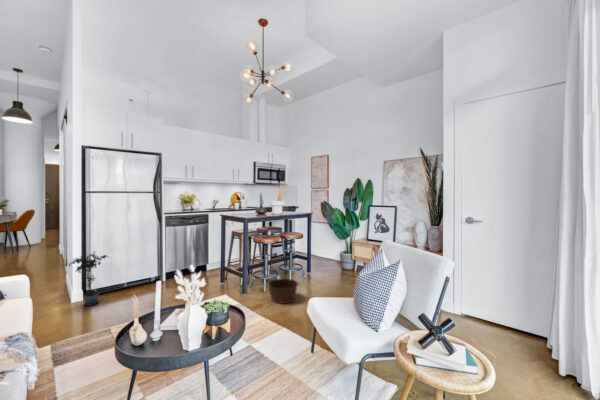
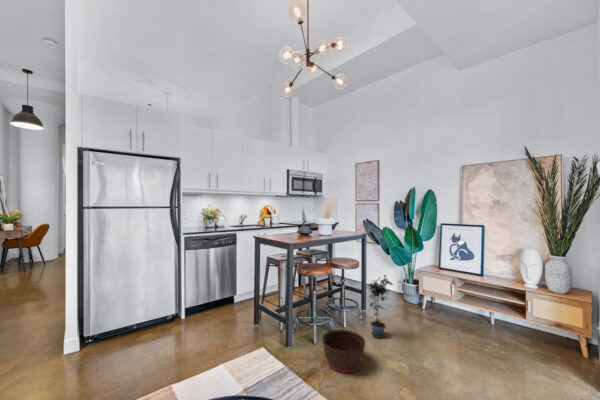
potted plant: present [69,253,107,305] -> present [368,275,392,338]

